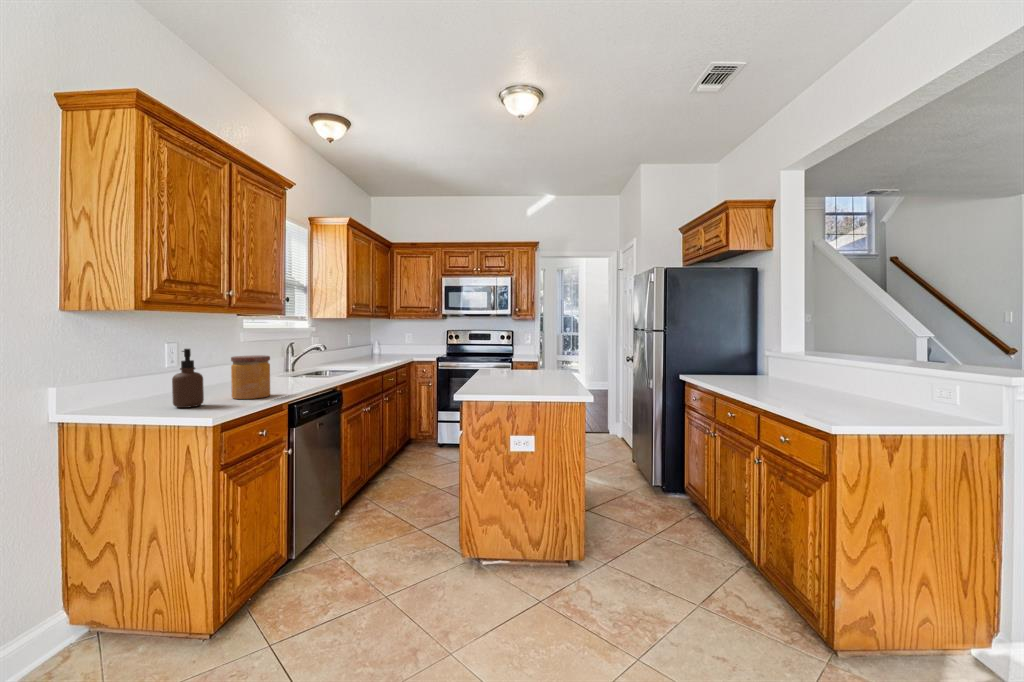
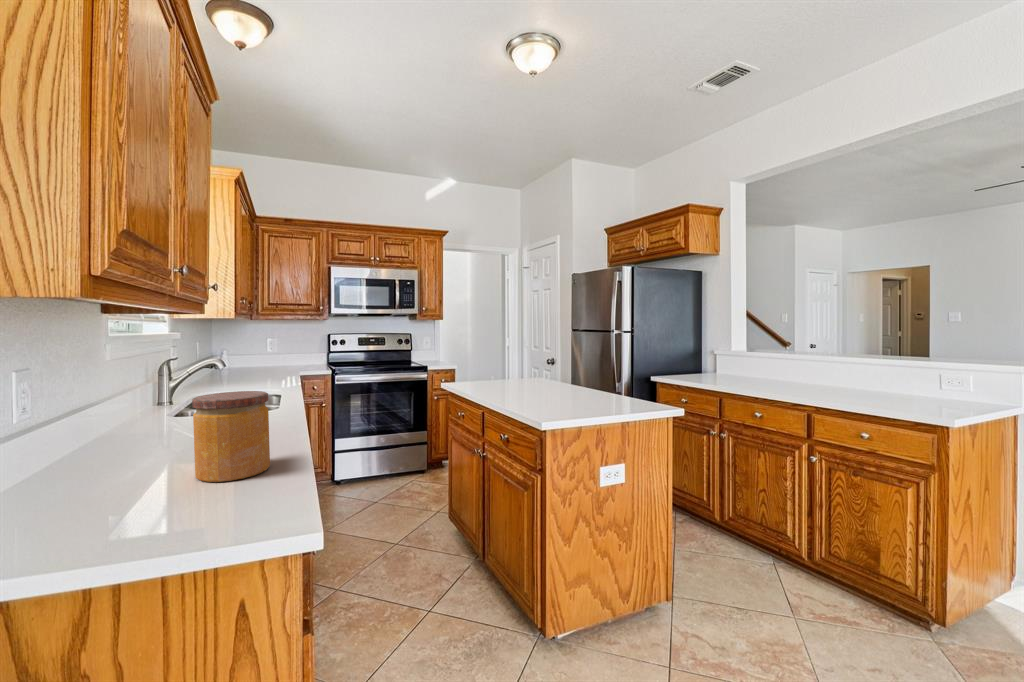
soap dispenser: present [172,349,204,408] -> none [115,391,188,528]

